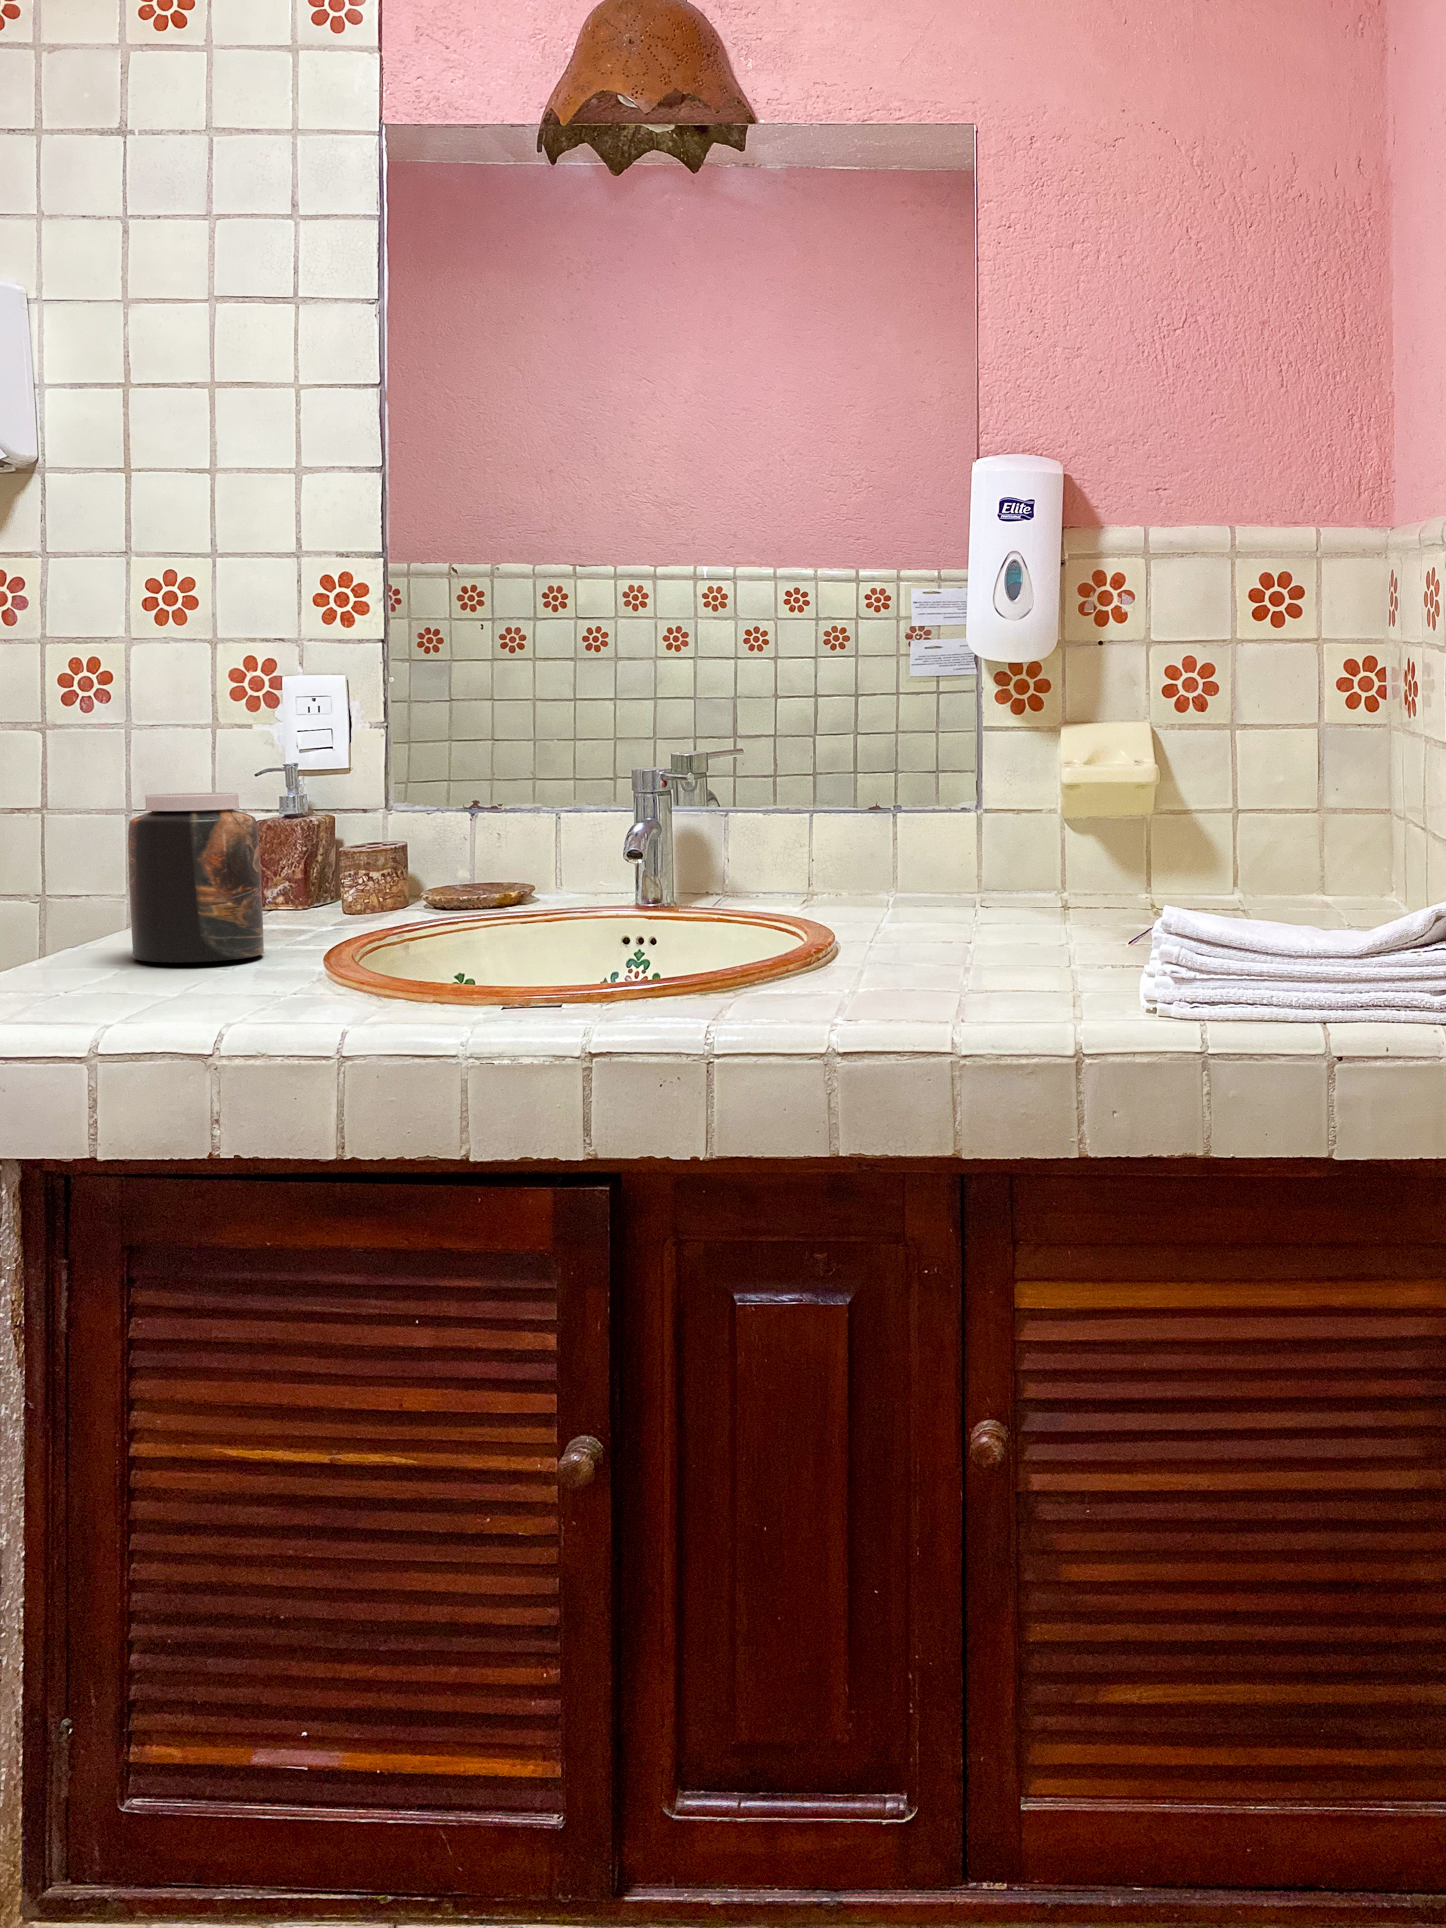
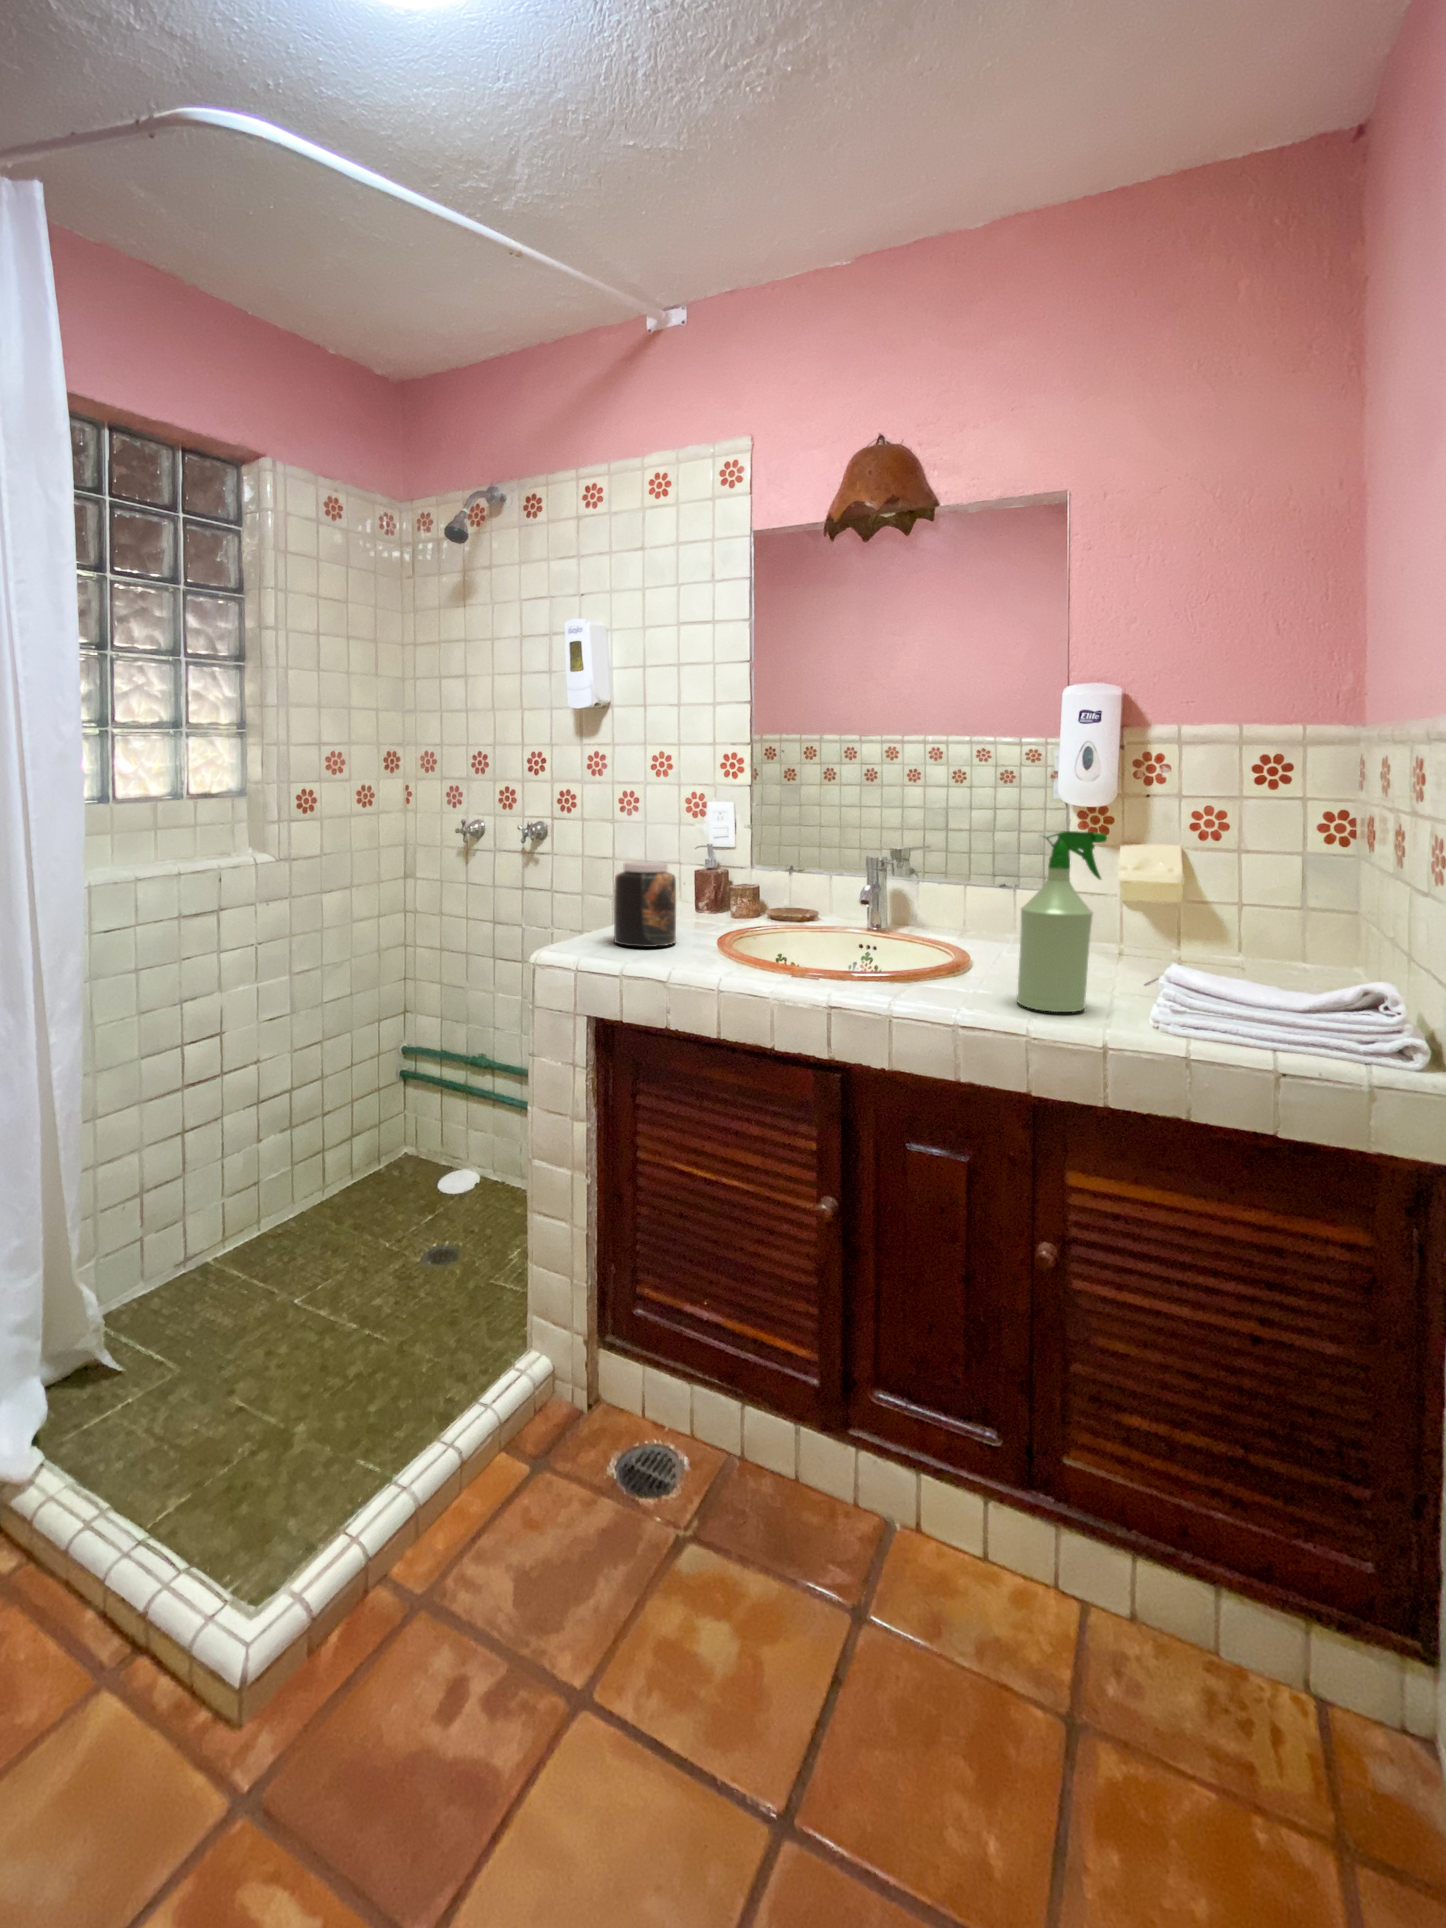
spray bottle: none [923,689,1052,1000] -> present [1017,831,1107,1012]

